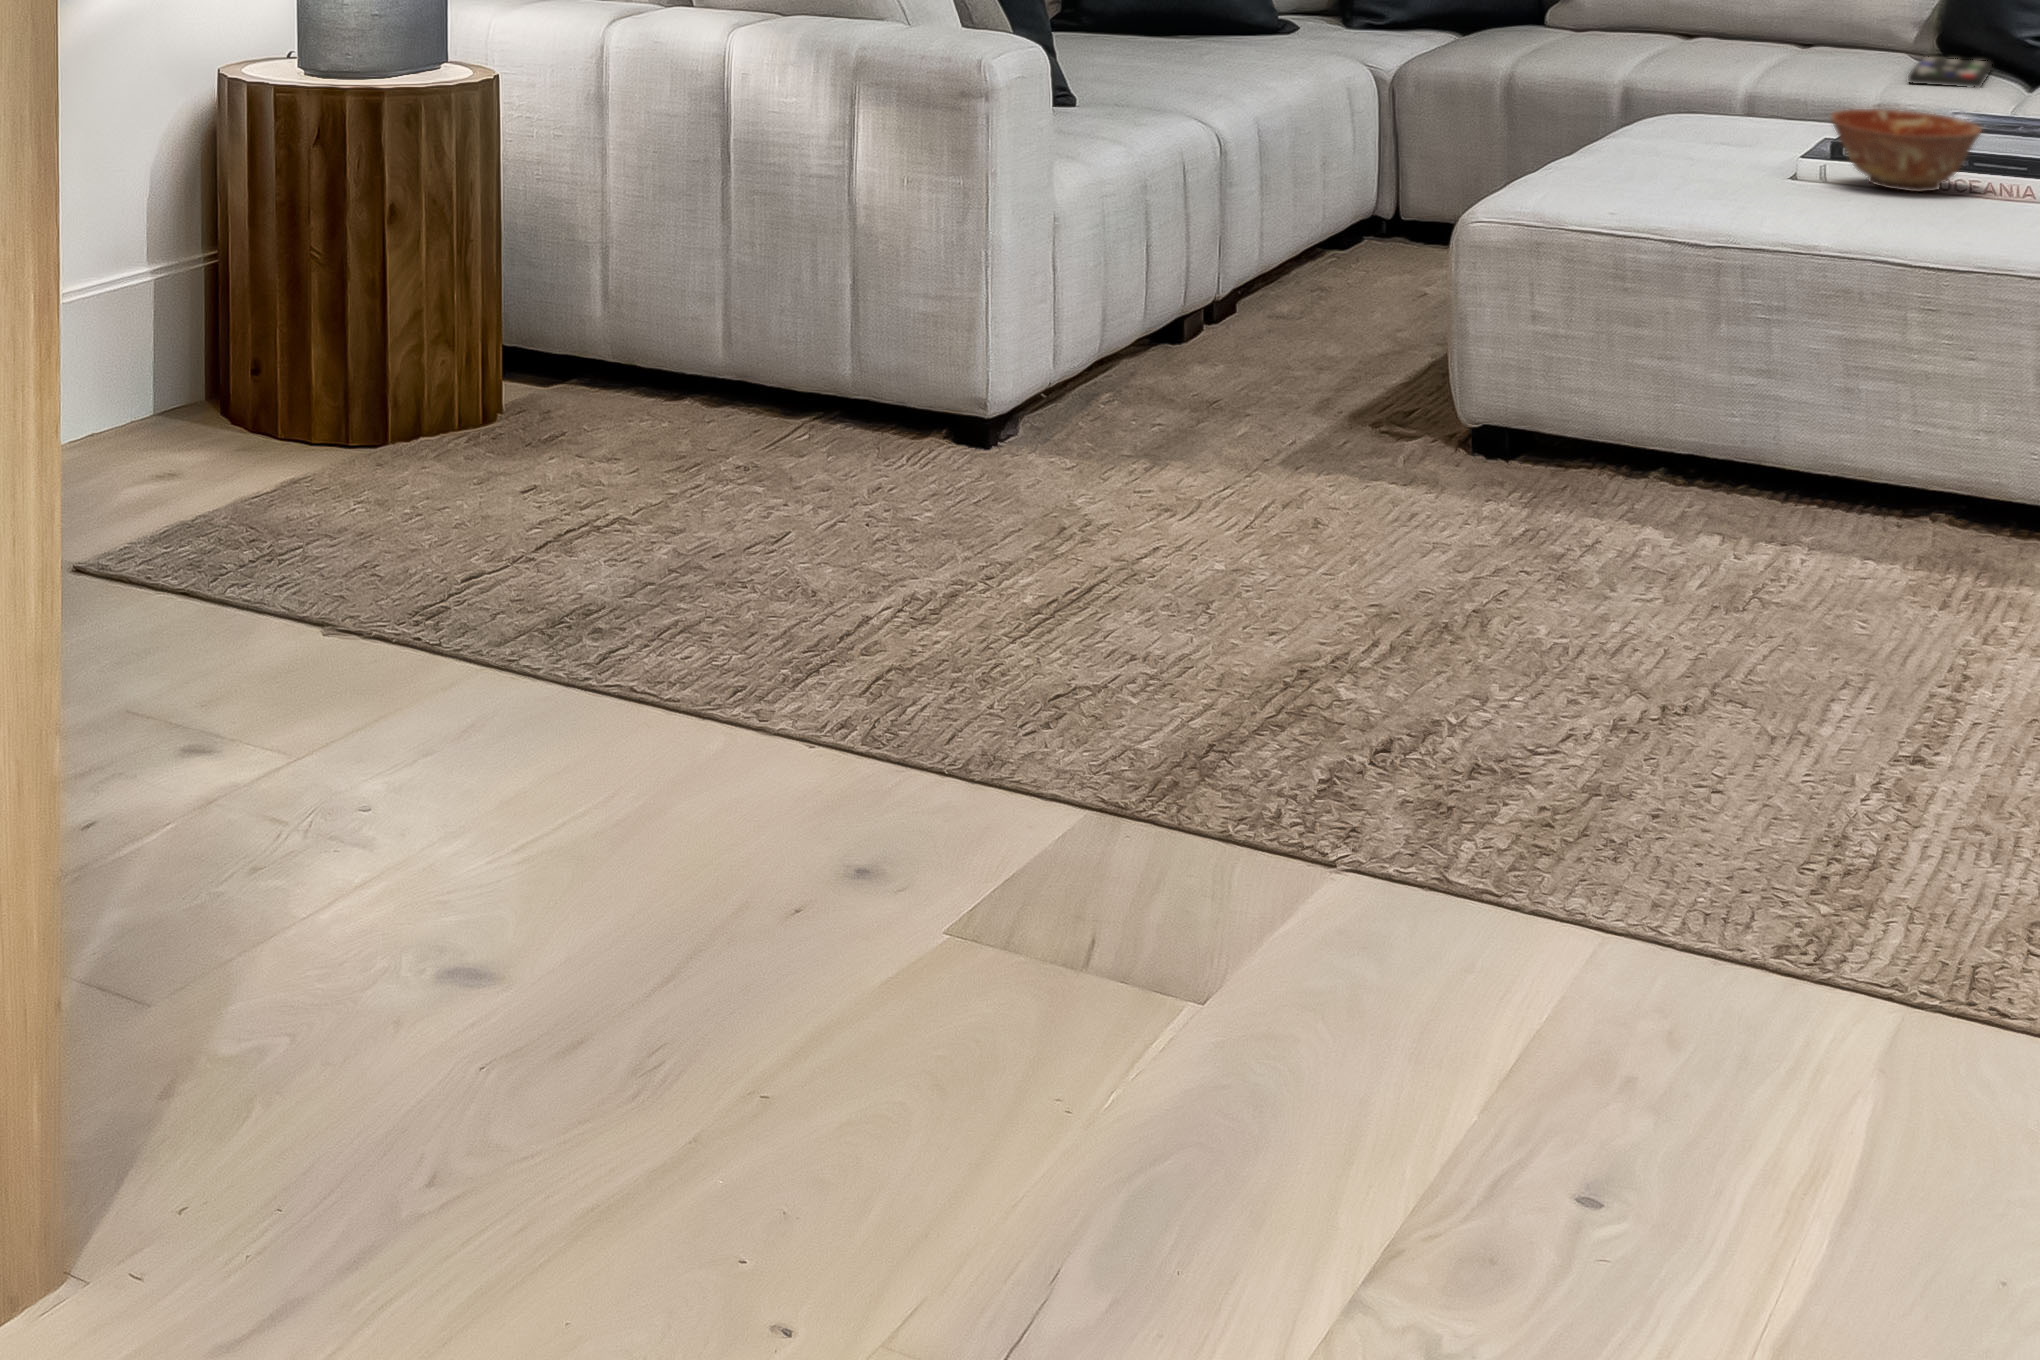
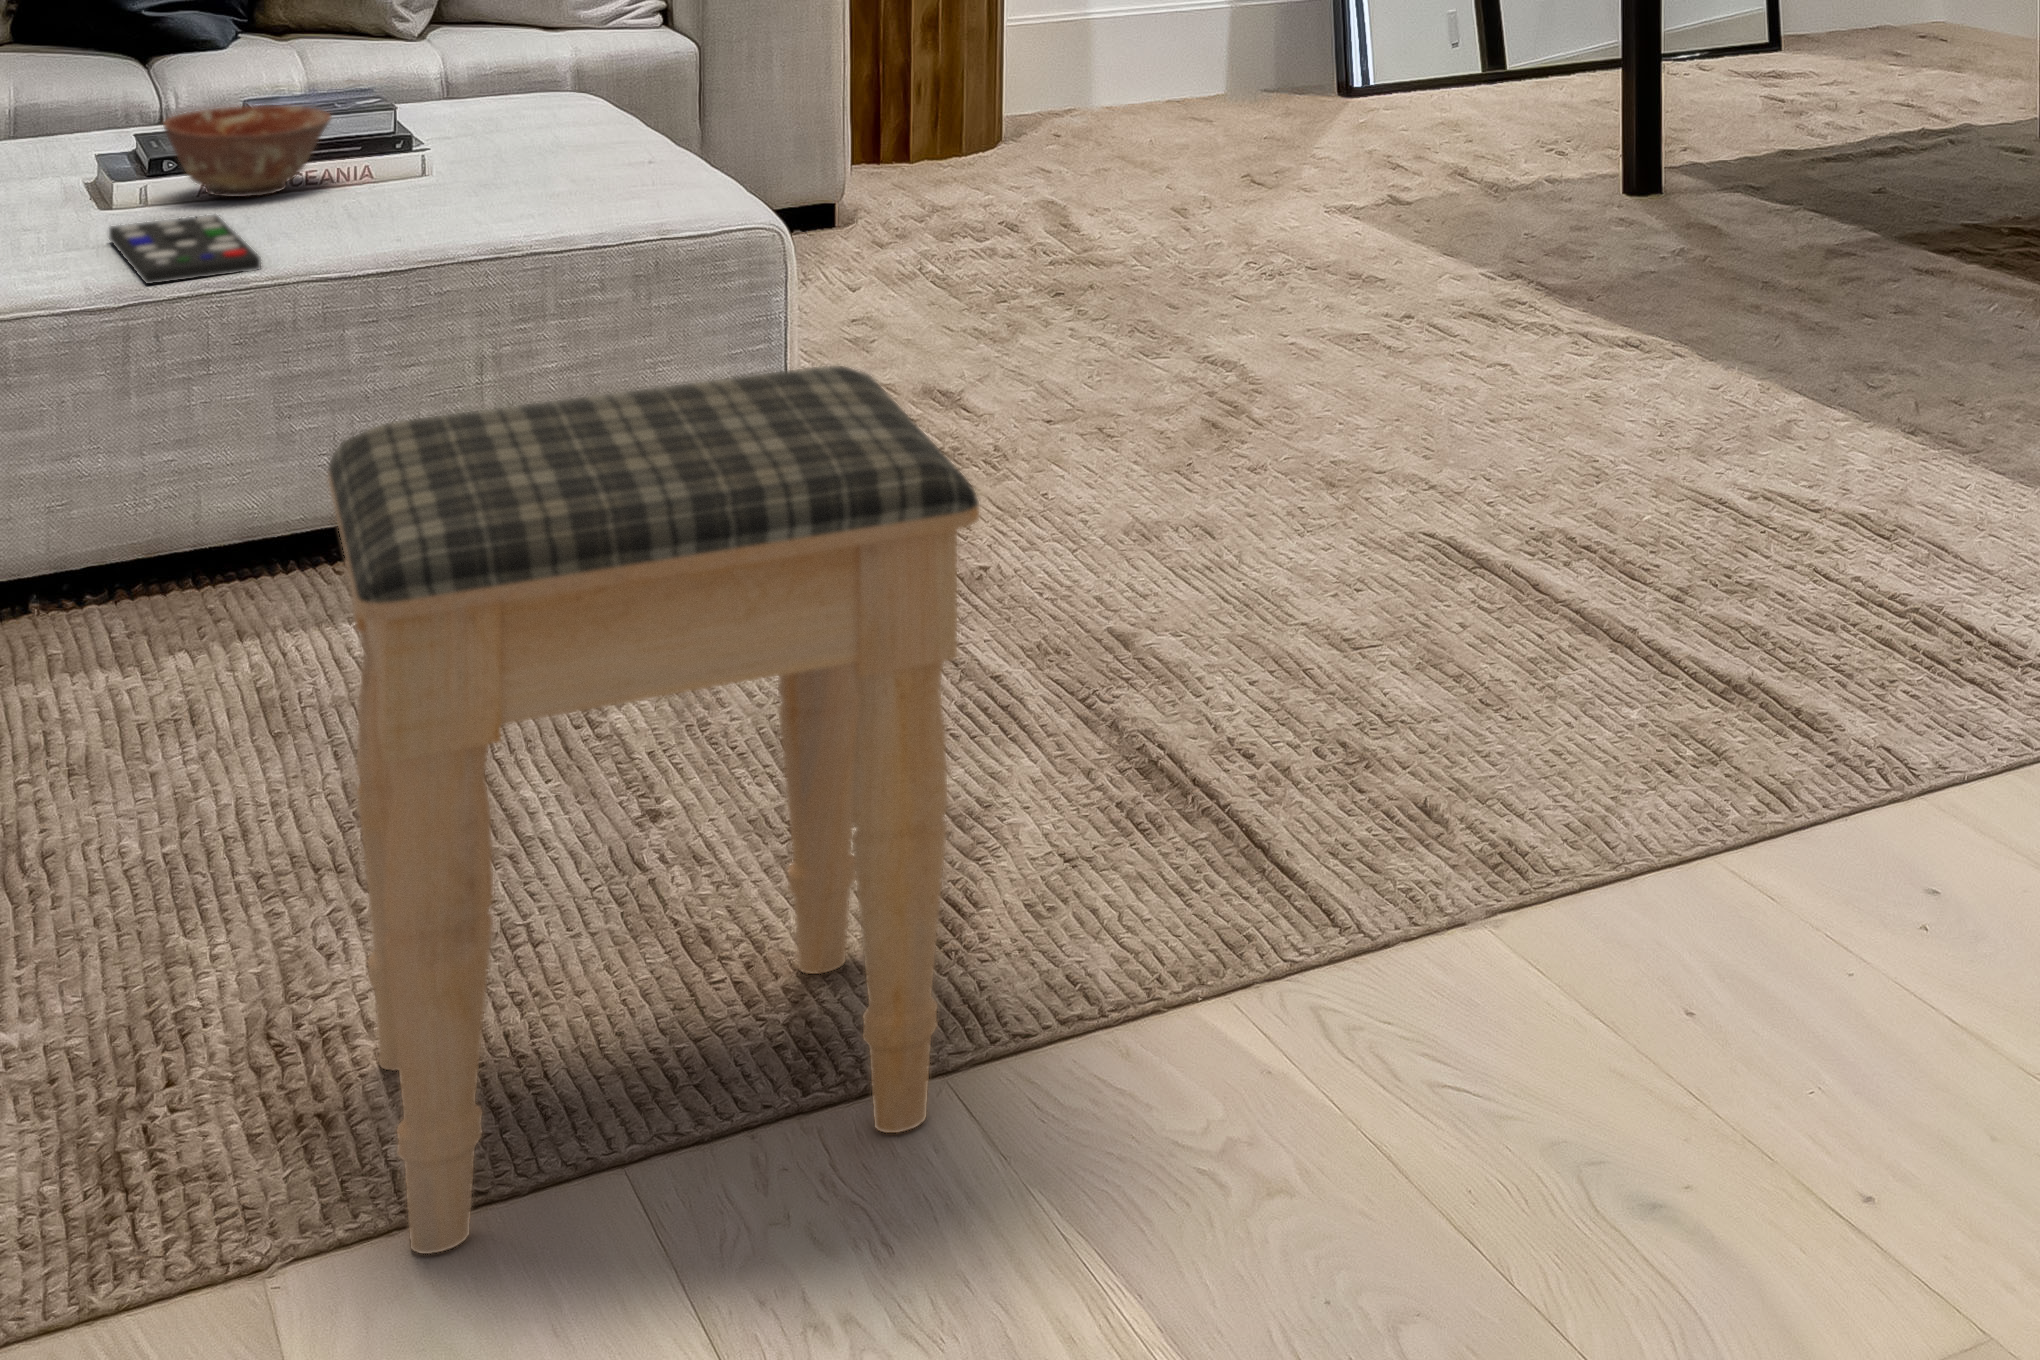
remote control: present [1908,57,1992,88] -> present [109,215,261,284]
footstool: none [1371,299,1967,994] -> present [328,366,979,1254]

